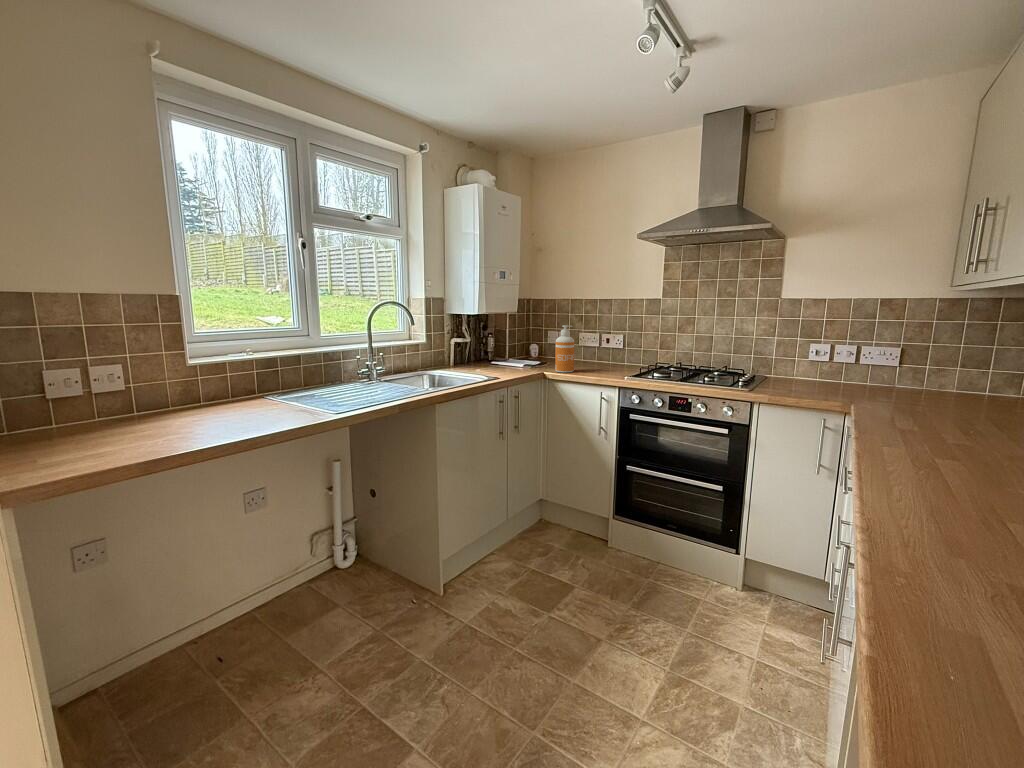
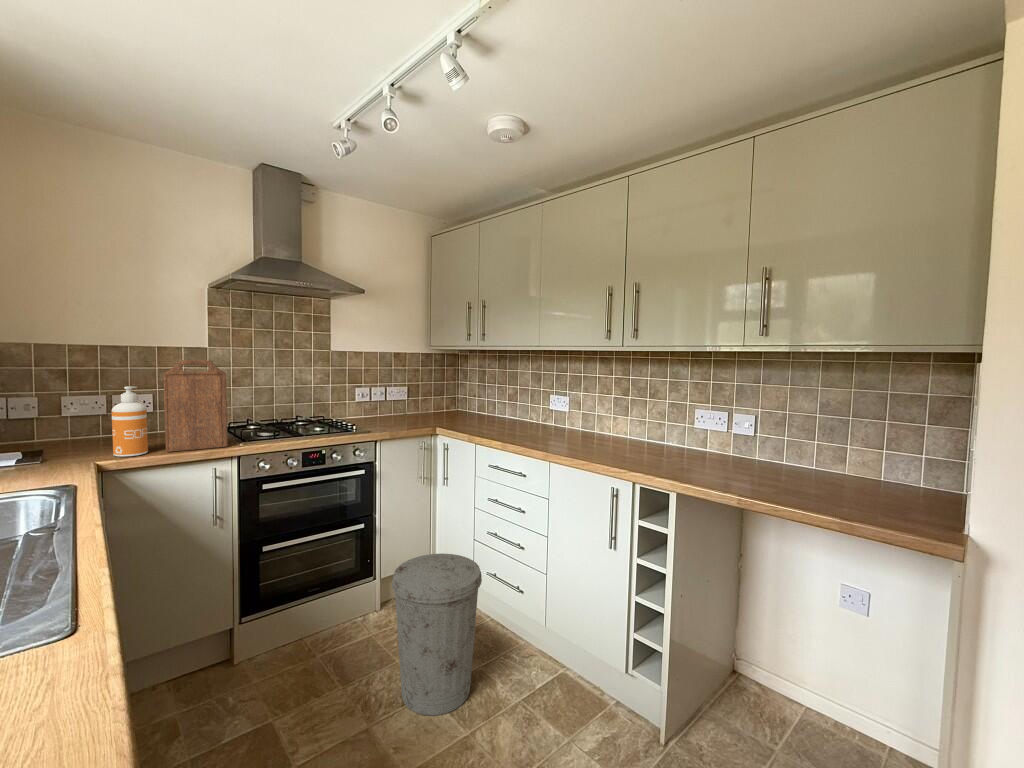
cutting board: none [579,307,615,377] -> present [163,360,228,452]
trash can: none [633,526,741,704] -> present [392,554,482,716]

